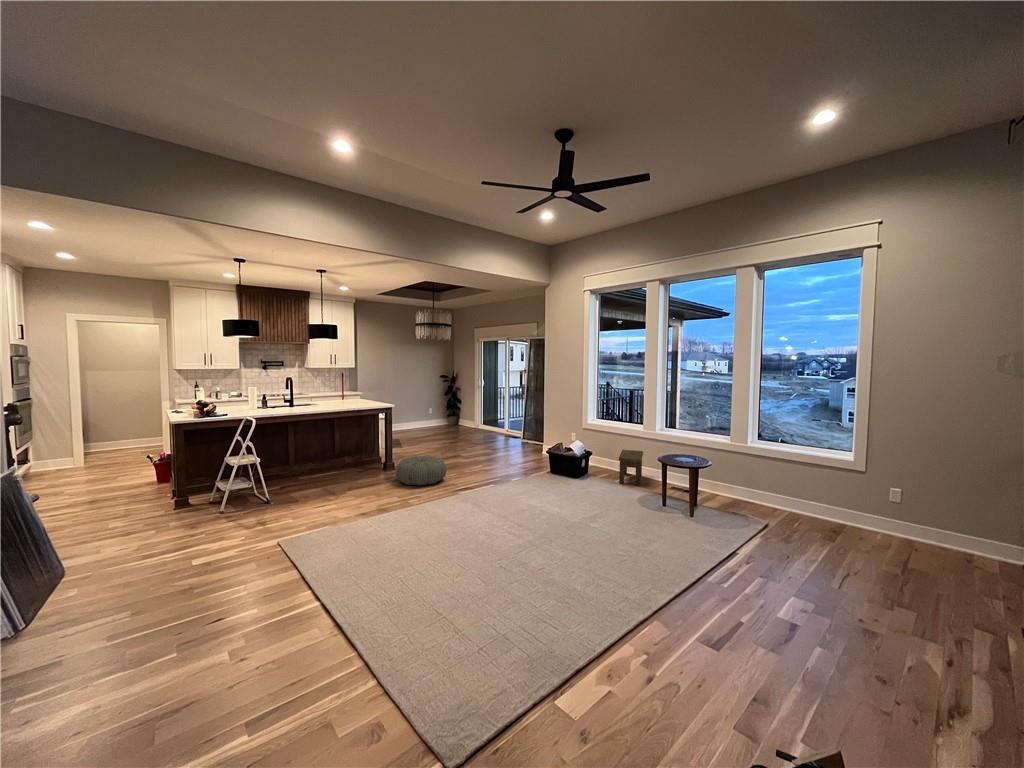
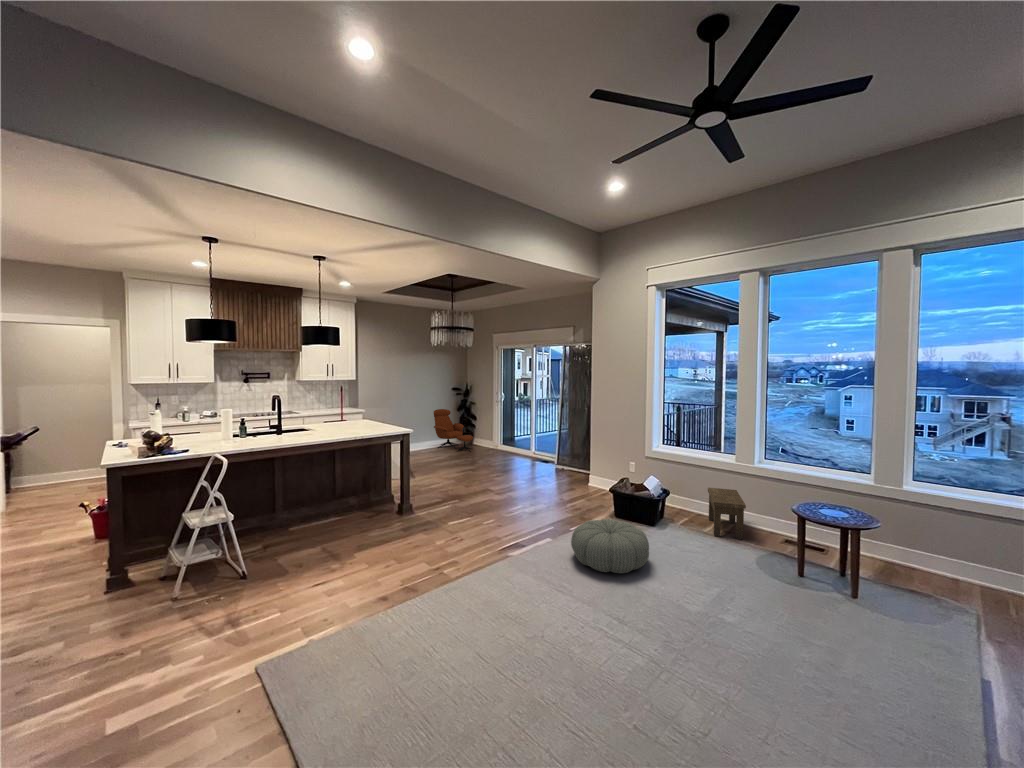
lounge chair: none [423,394,456,429] -> present [434,409,473,451]
pouf: present [396,456,446,485] -> present [571,519,649,573]

